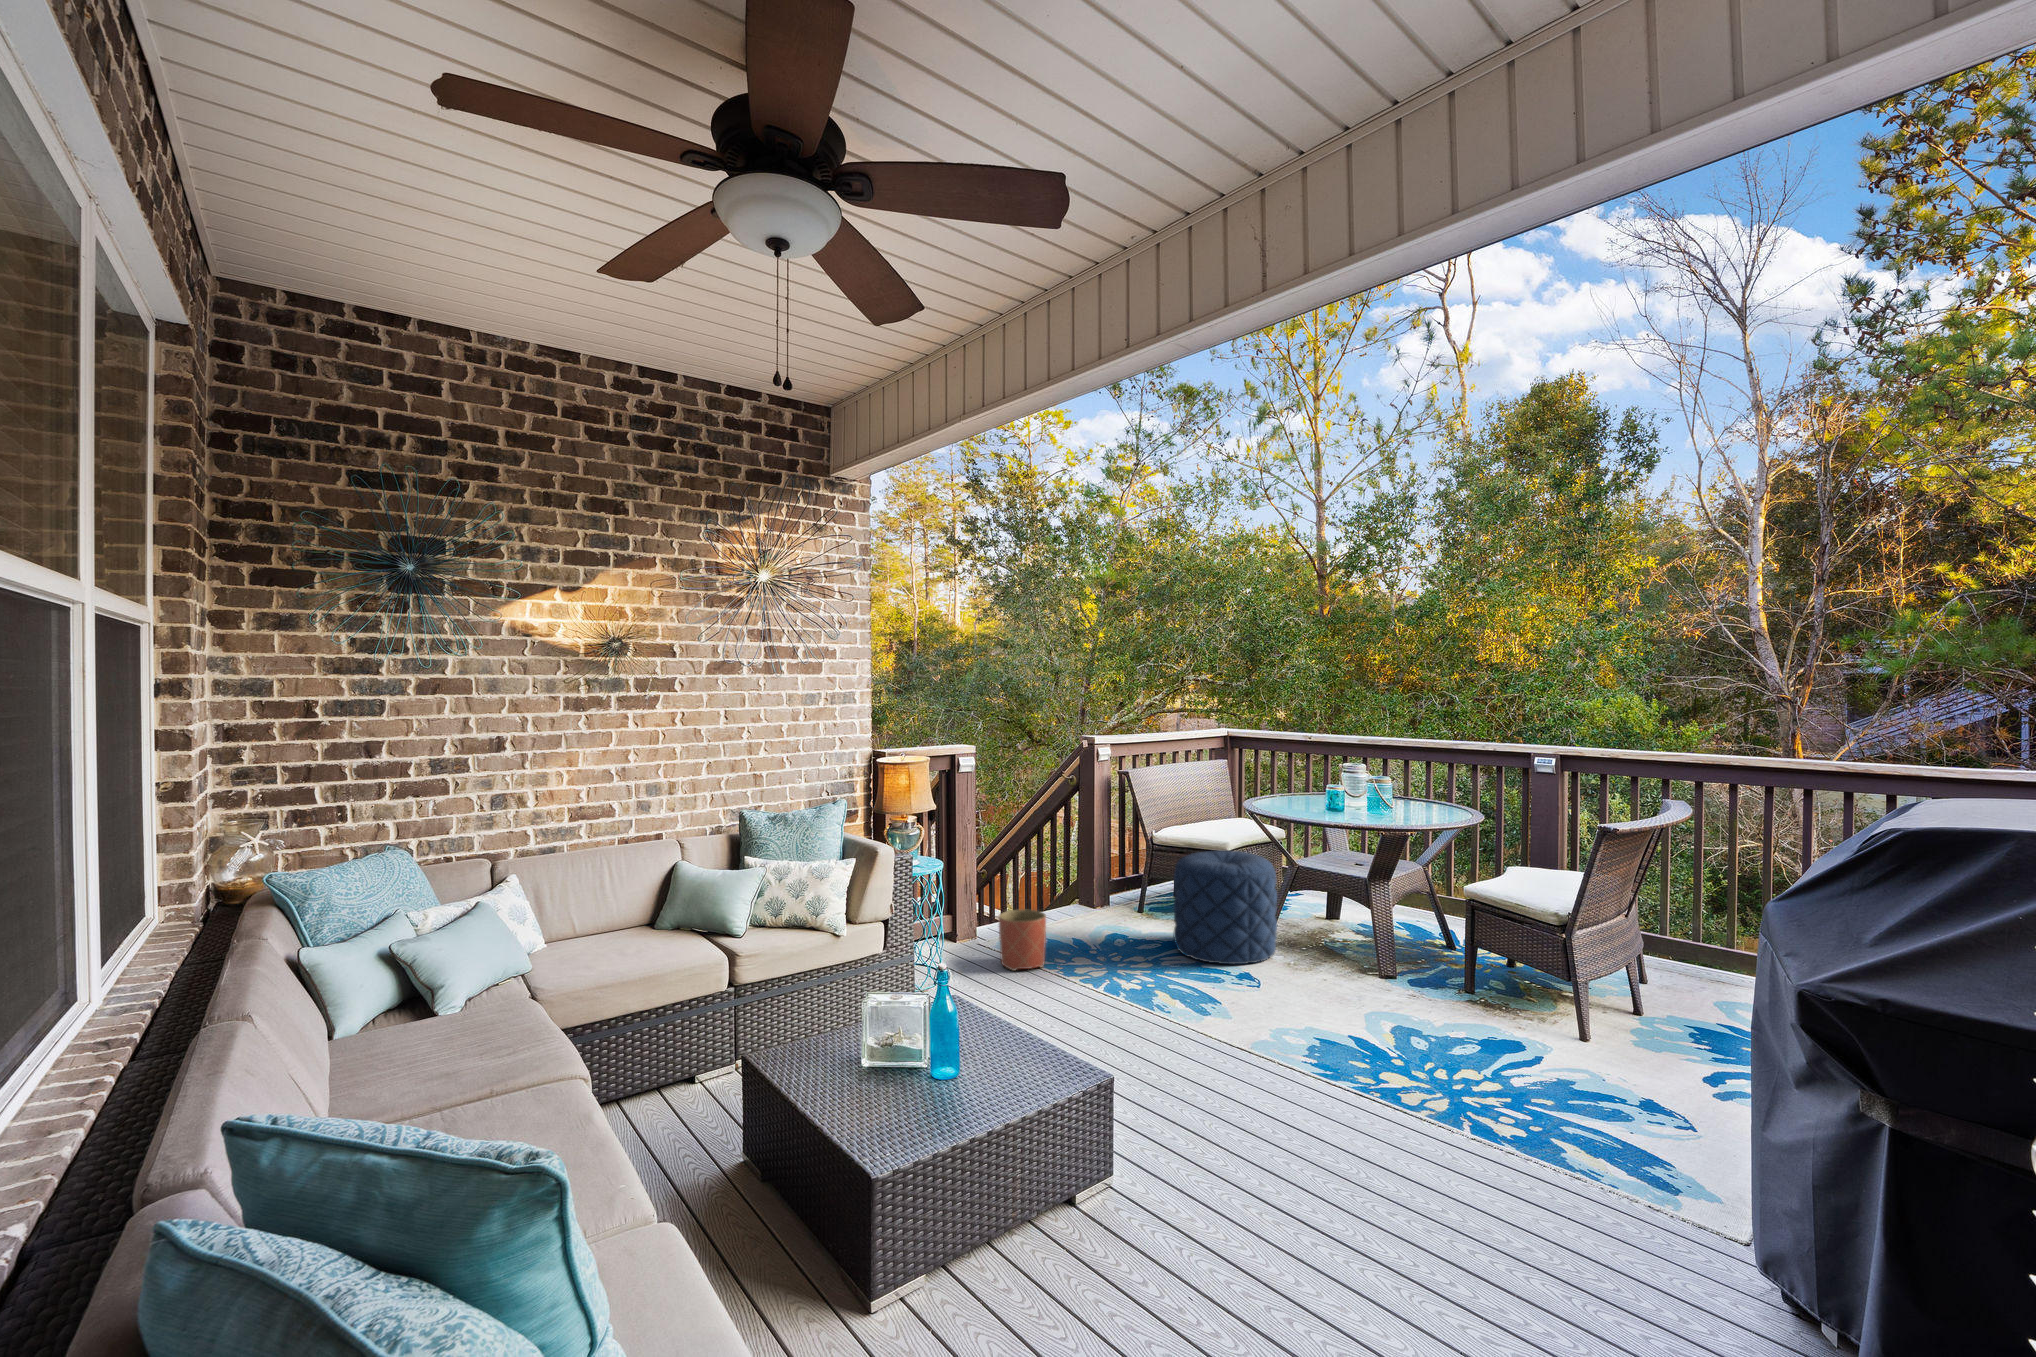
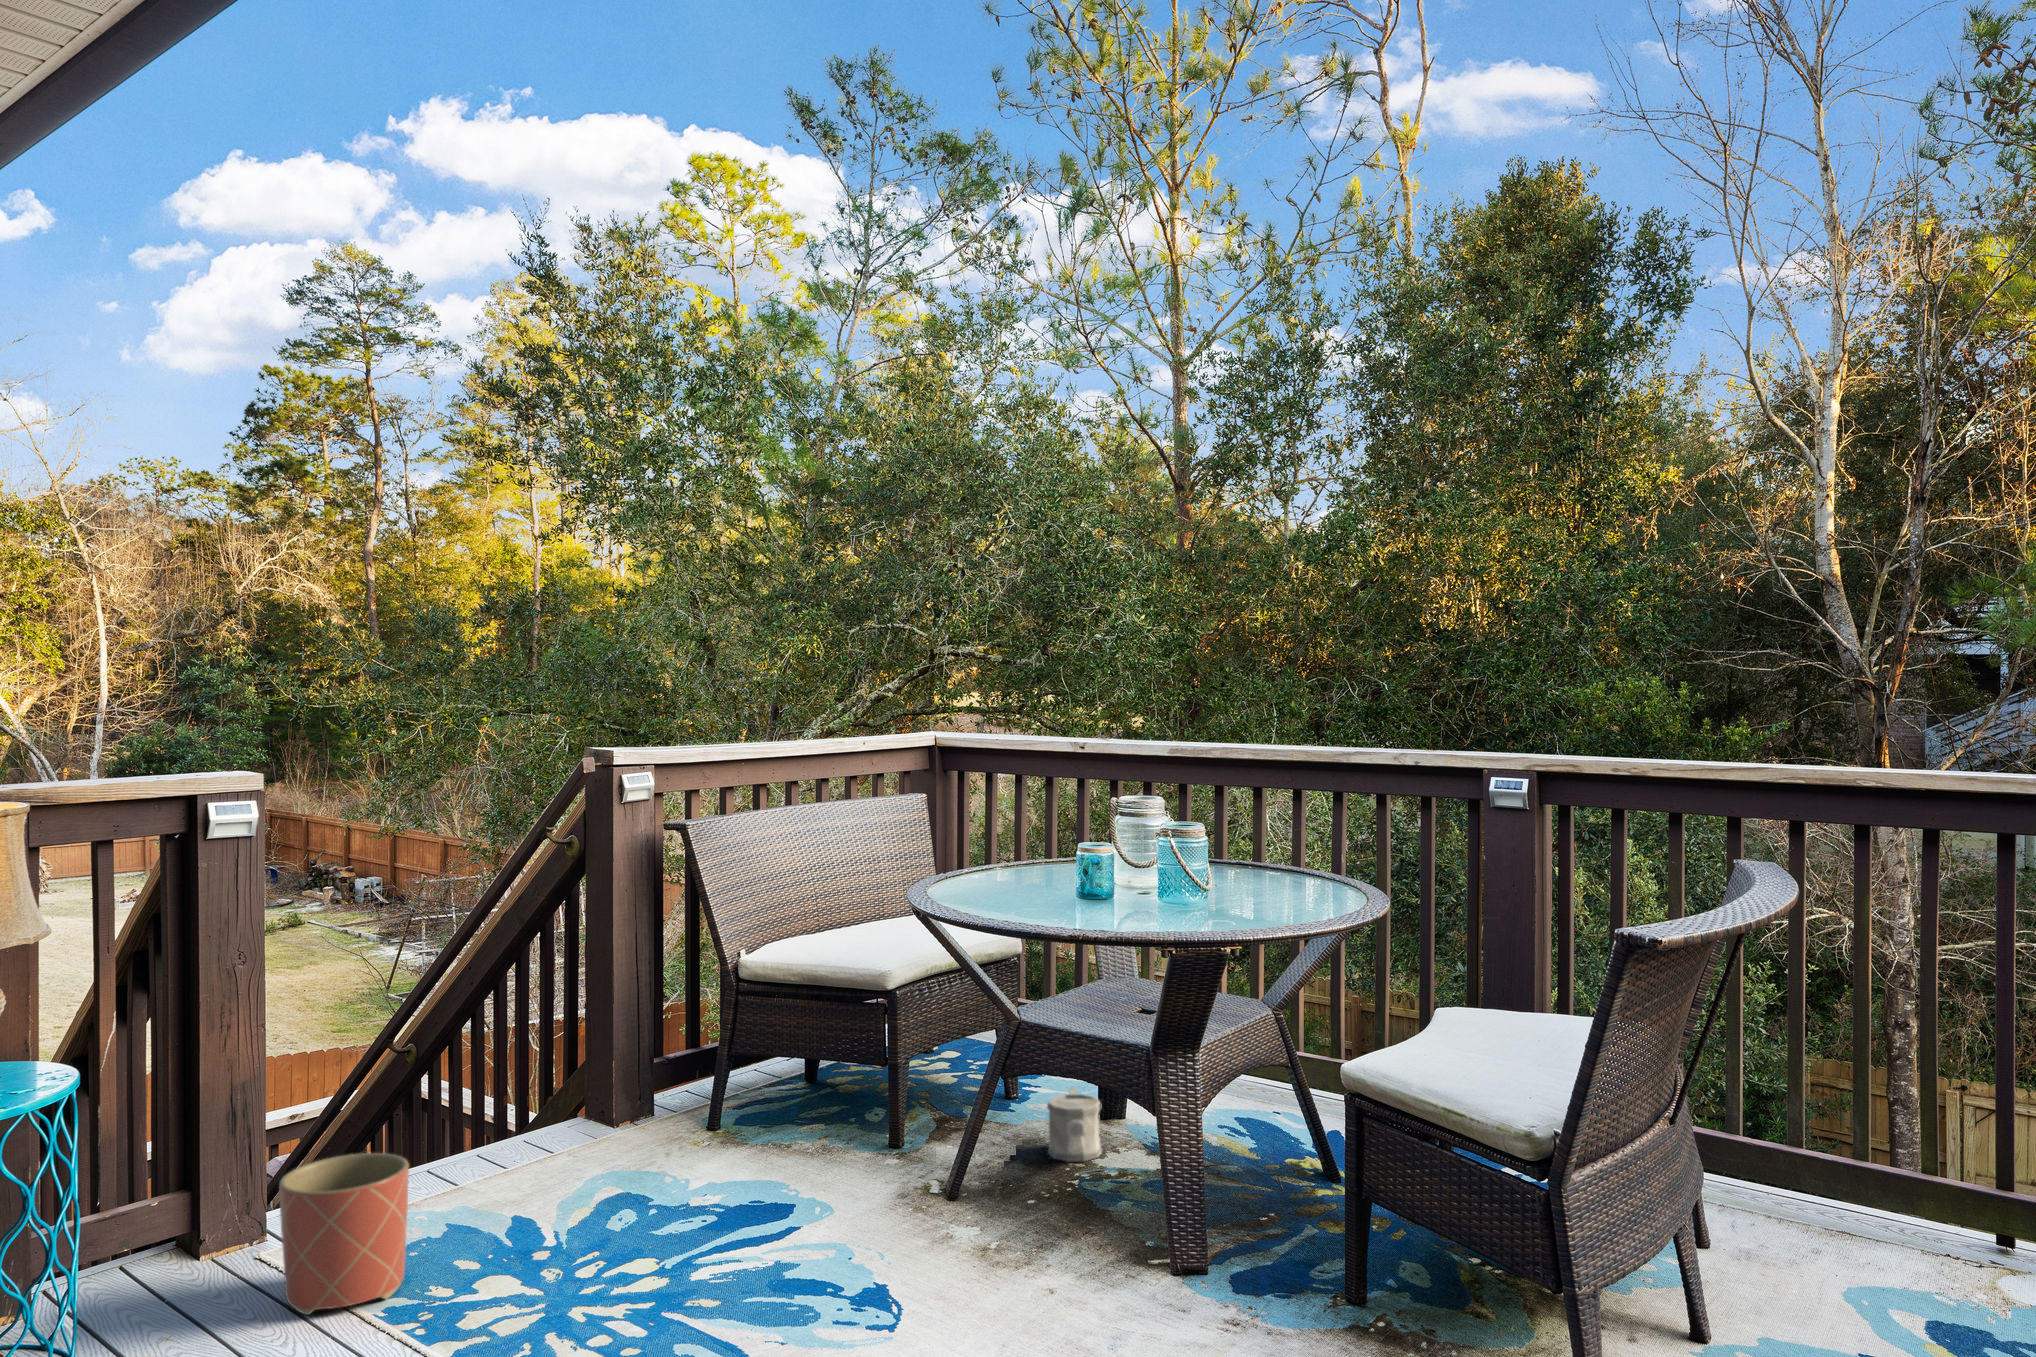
pouf: present [1174,850,1277,964] -> none [739,990,966,1257]
watering can: none [1306,902,1333,936] -> present [1047,1087,1102,1162]

